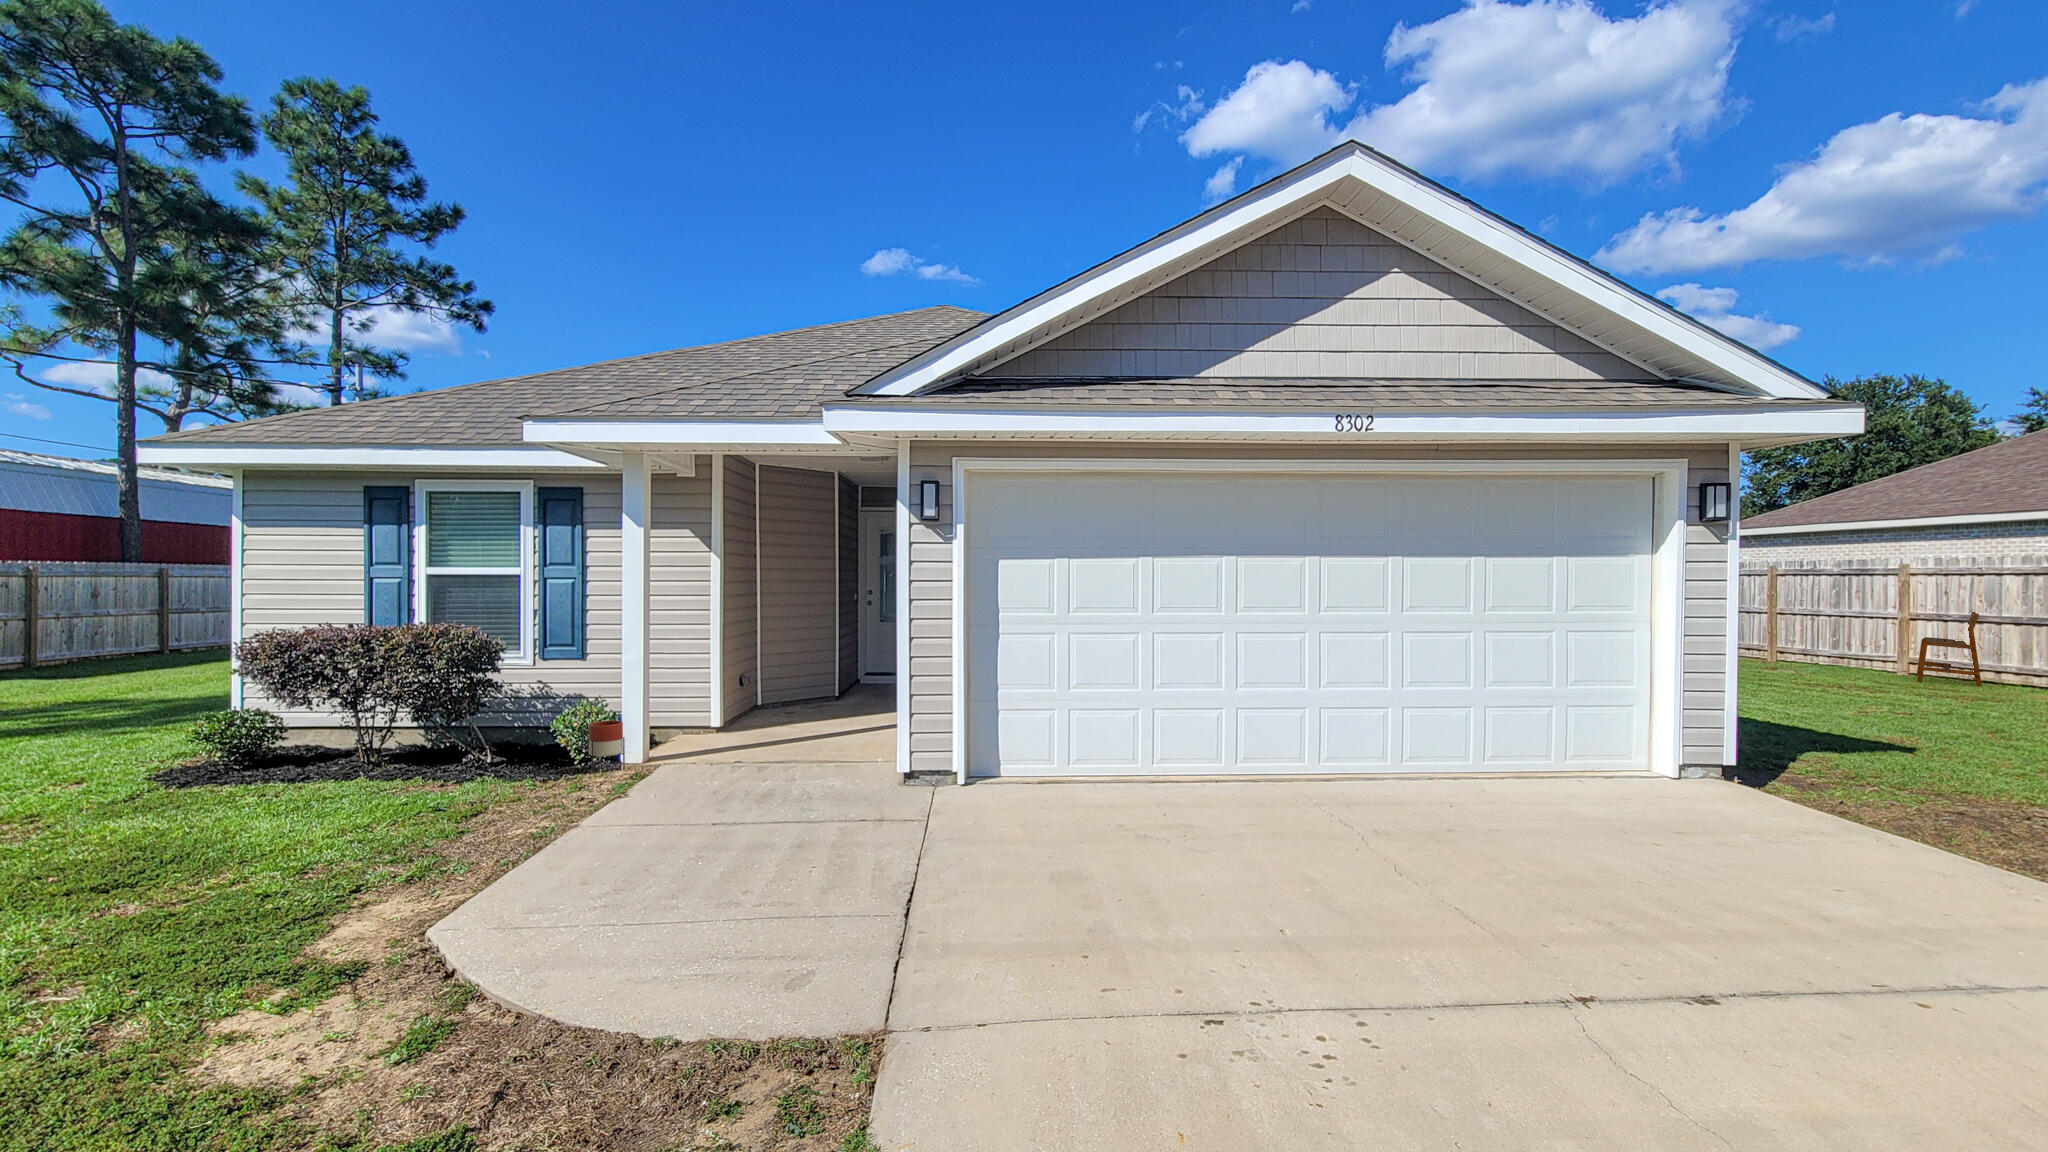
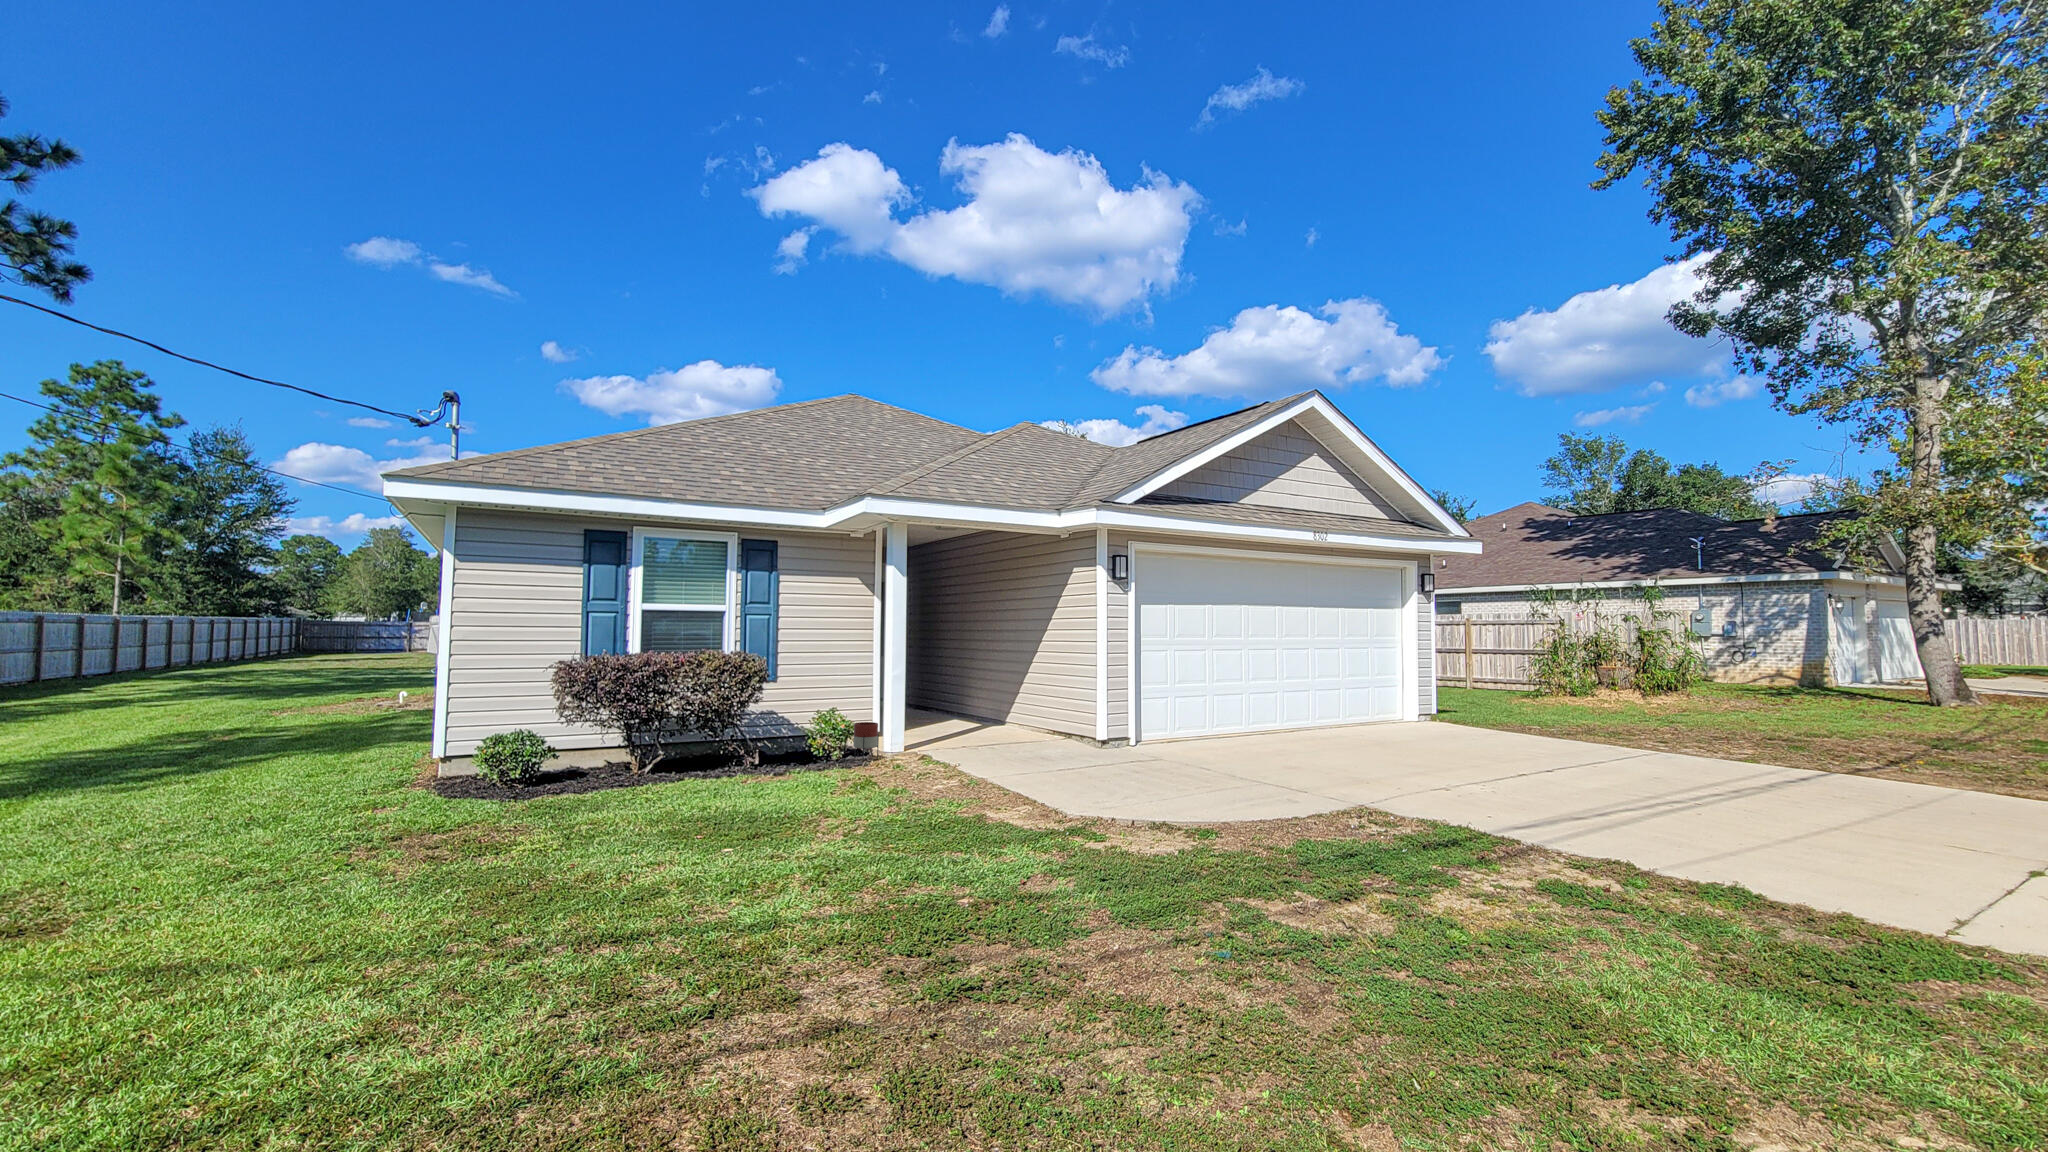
bench: present [1917,612,1982,686] -> none [1490,646,1526,690]

